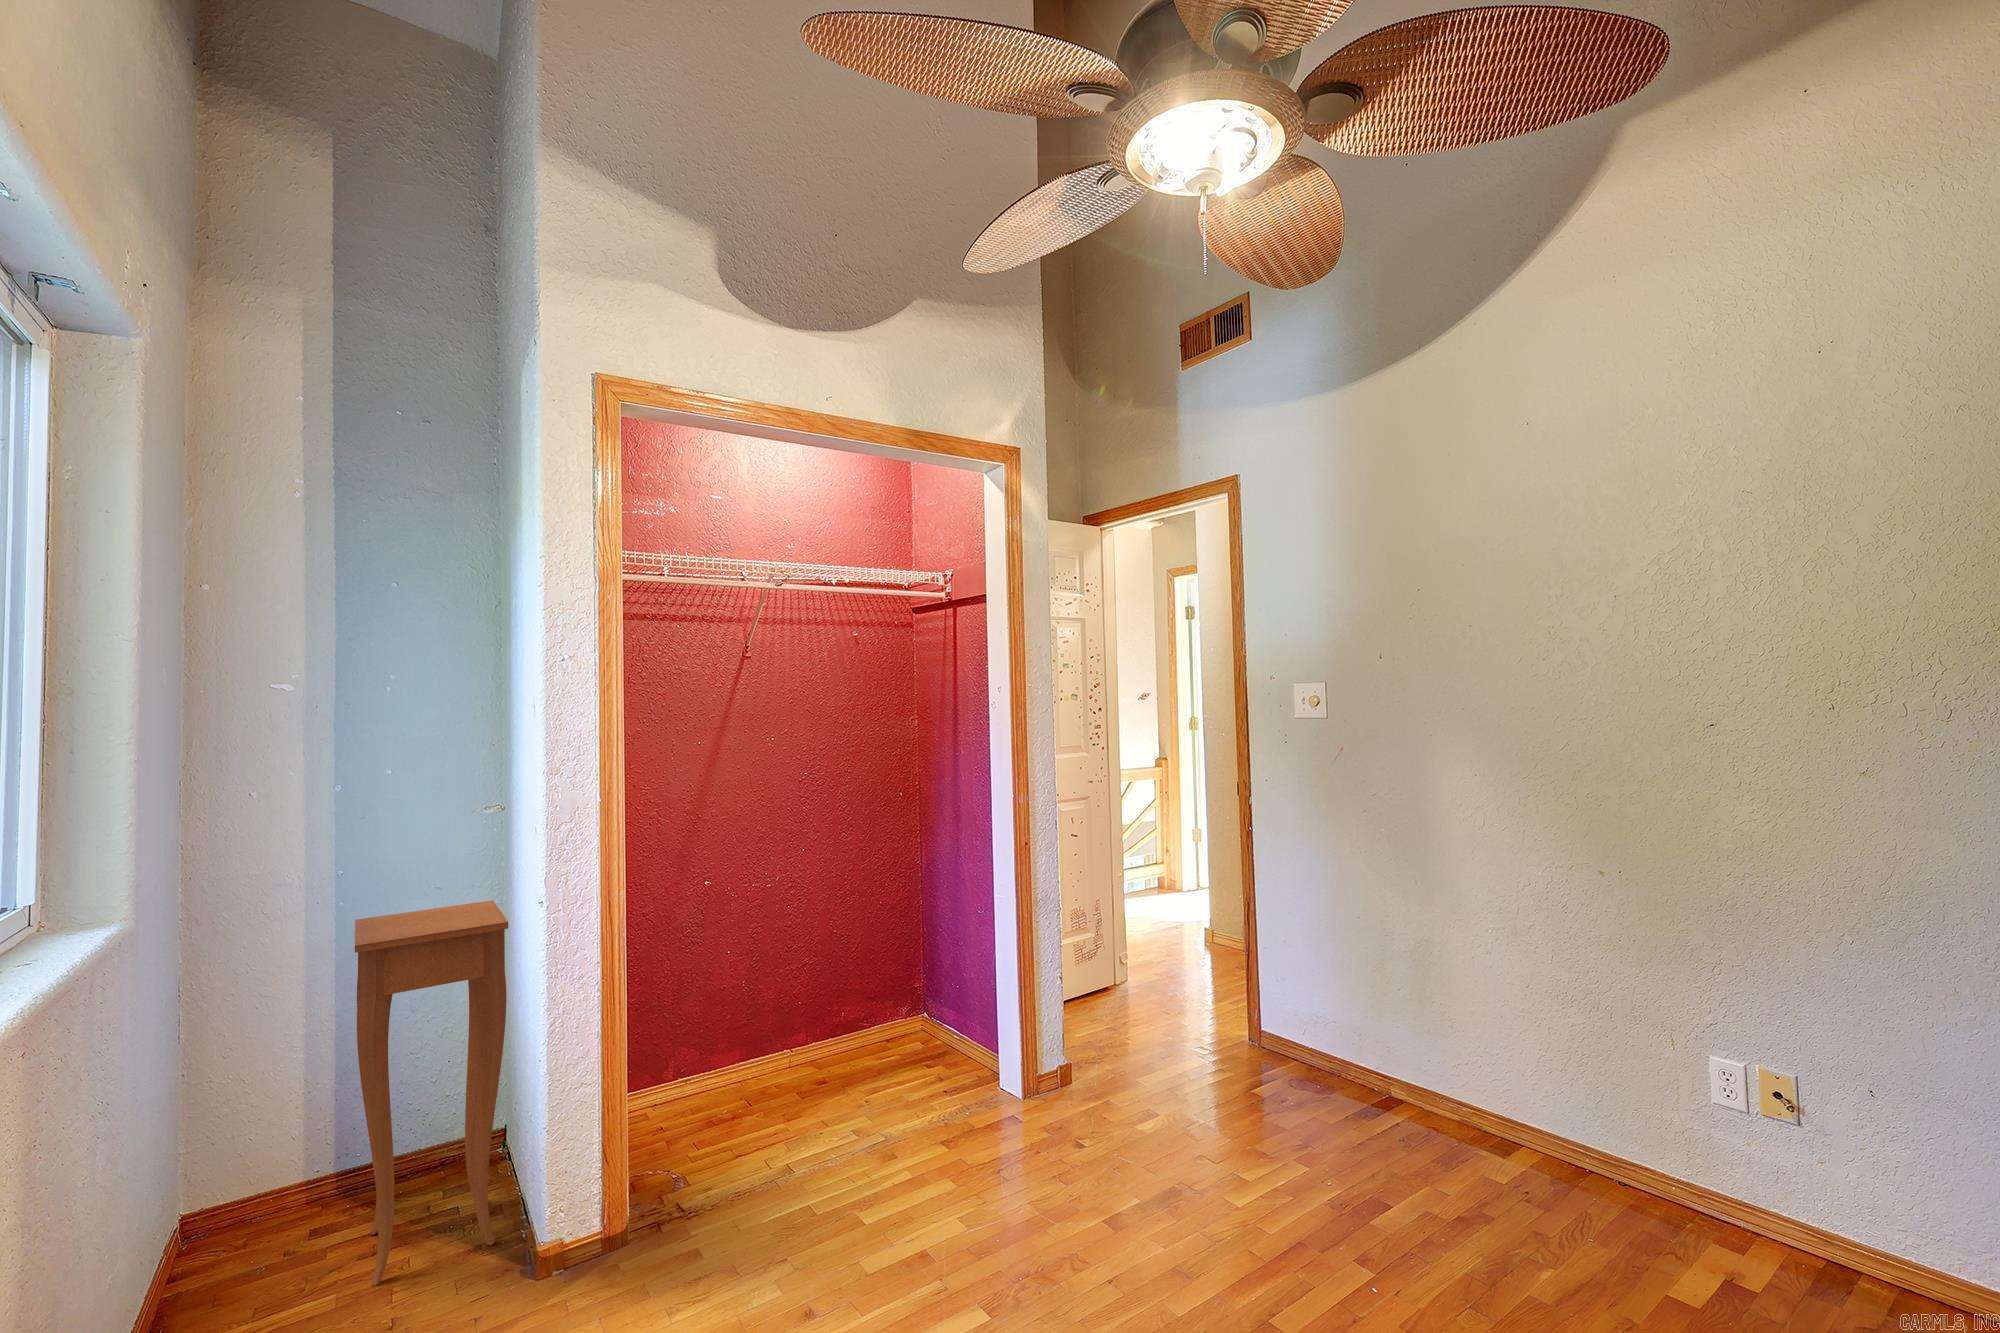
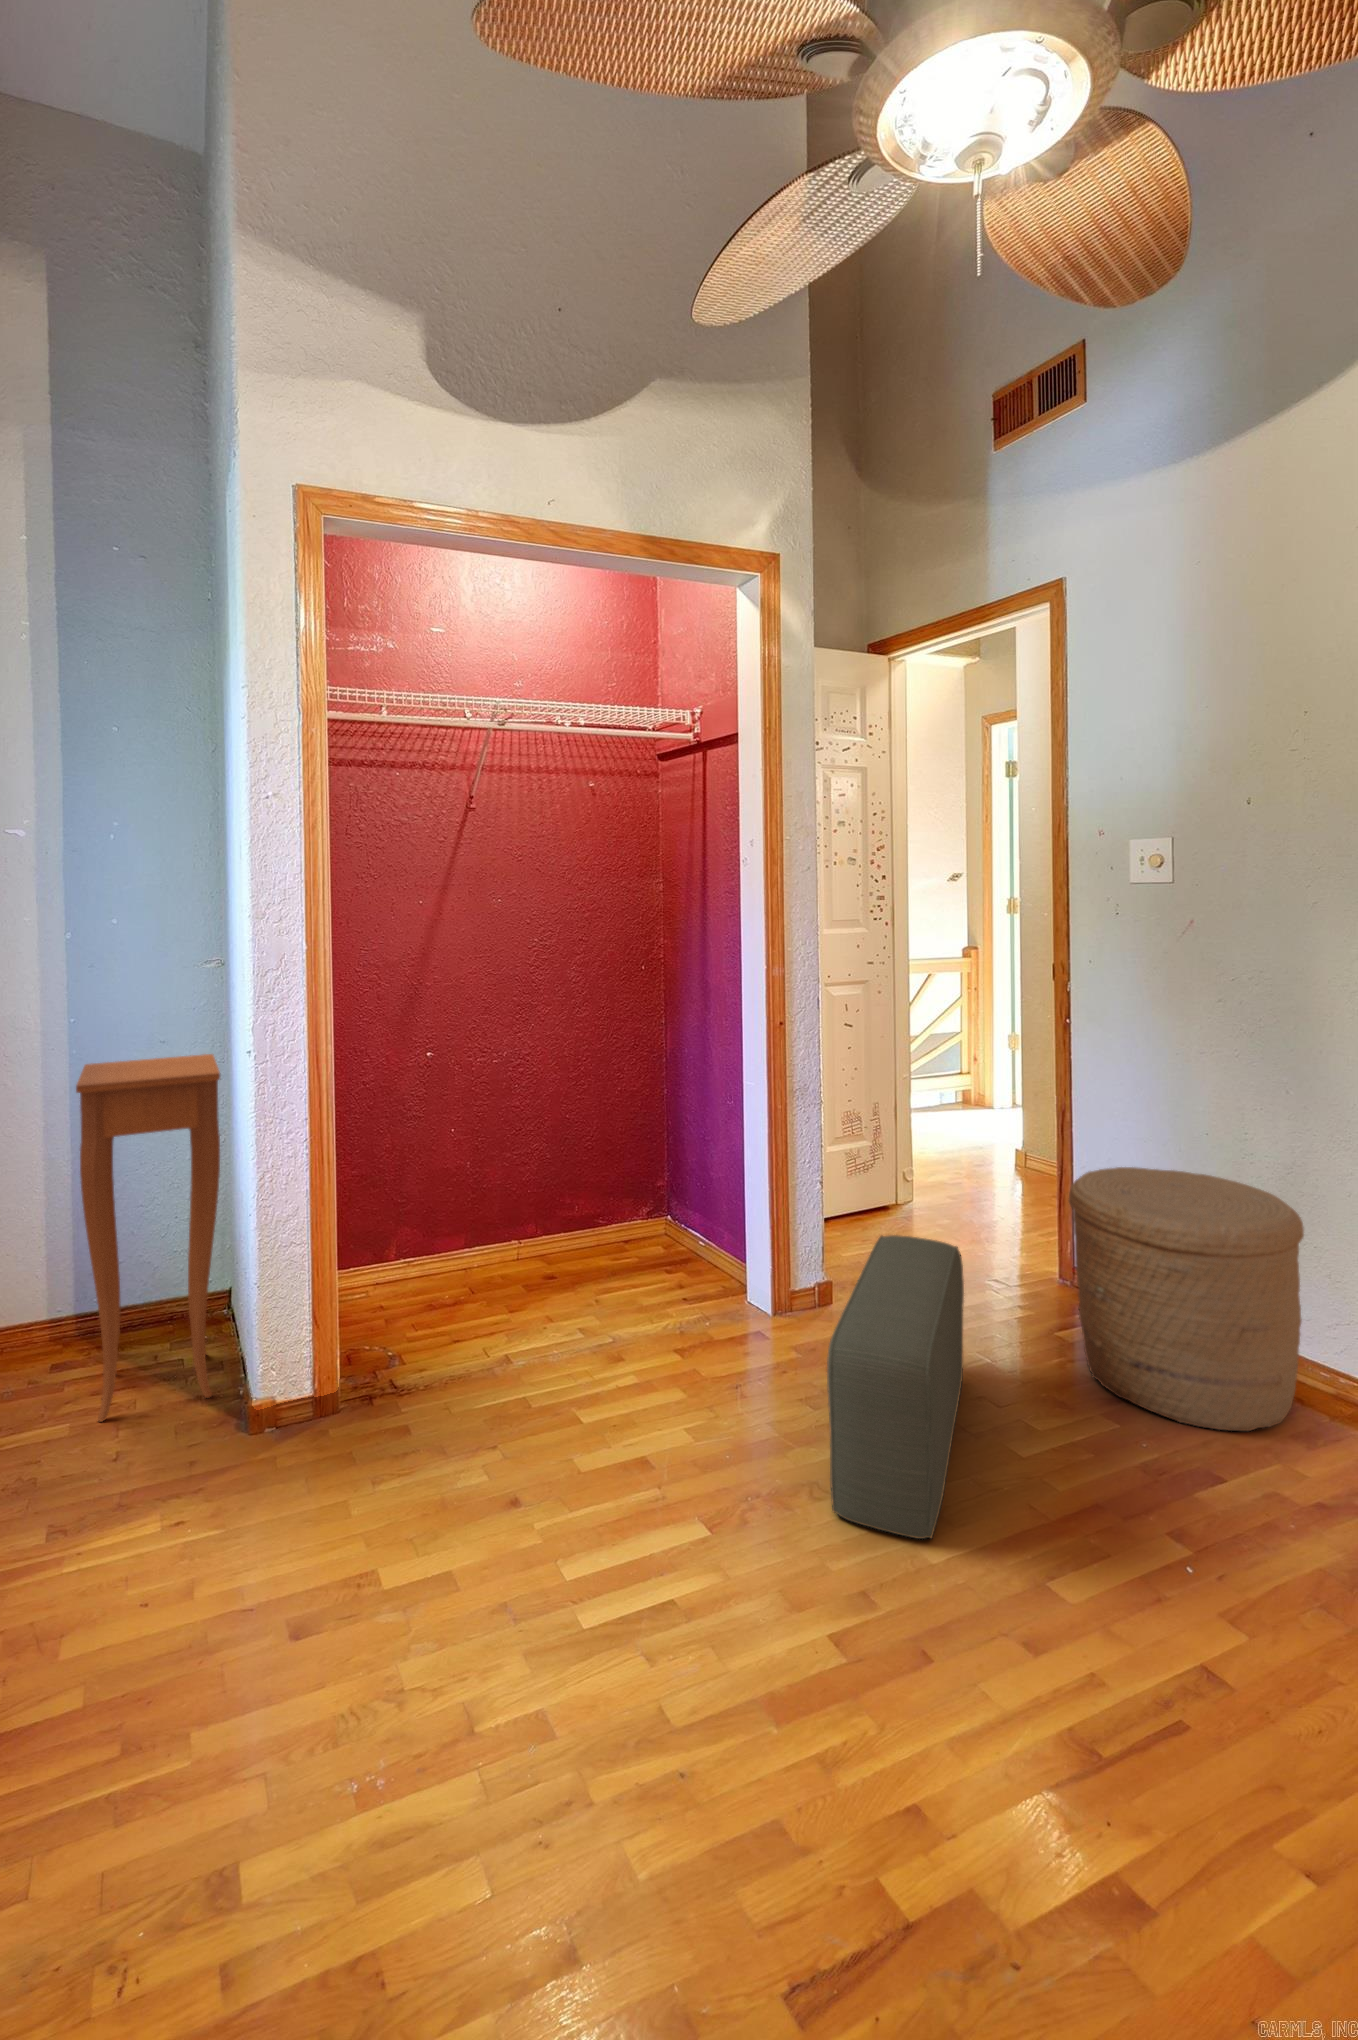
woven basket: none [1260,951,1431,1159] -> present [1069,1167,1304,1431]
pouf: none [1084,1023,1184,1284] -> present [827,1235,964,1539]

